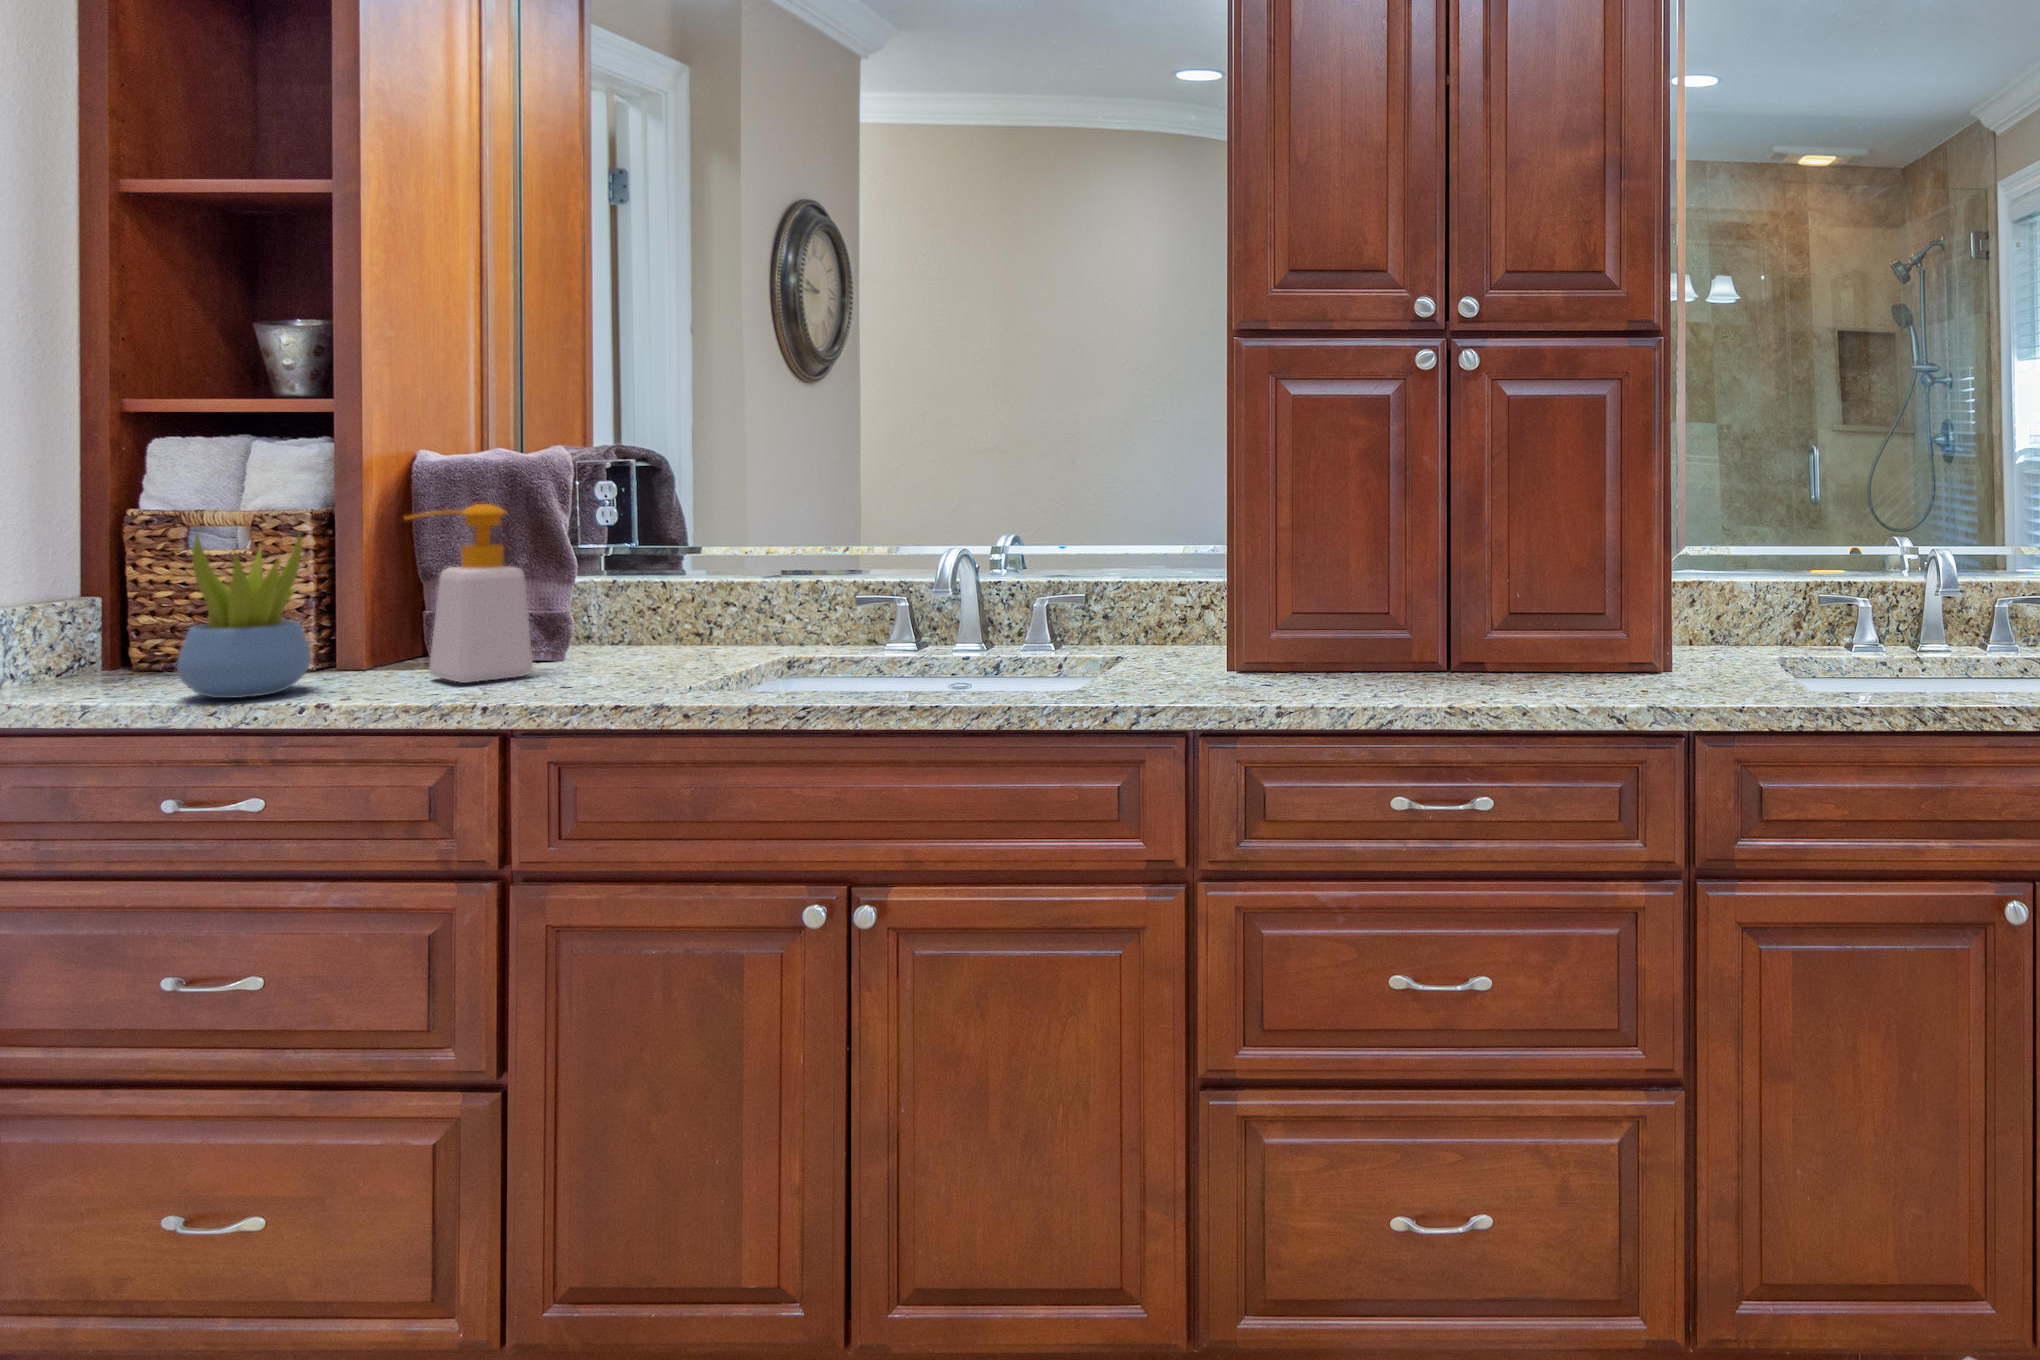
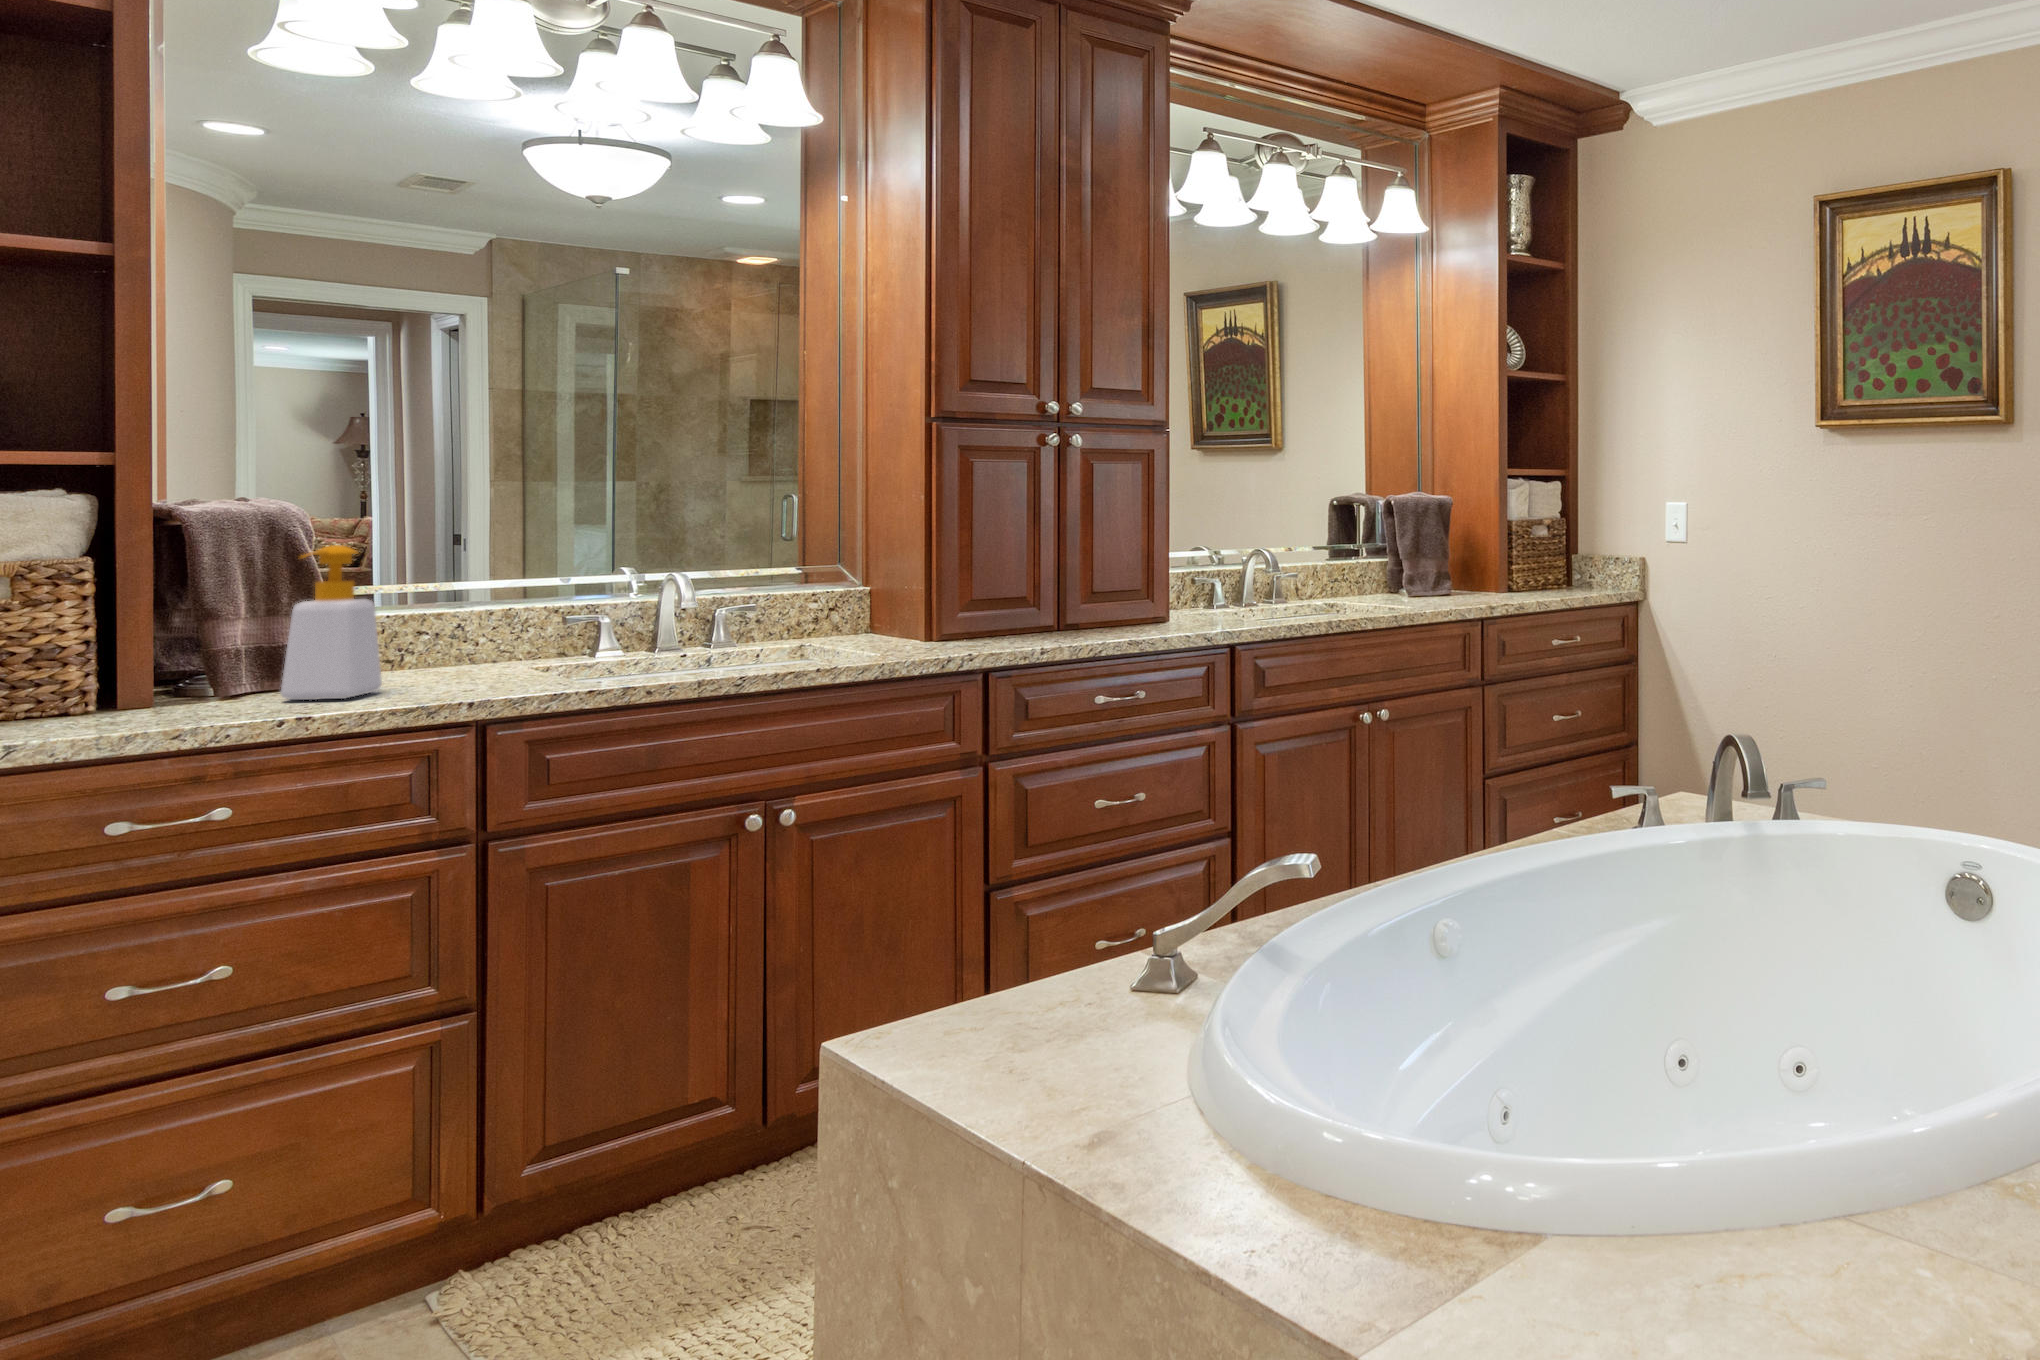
succulent plant: present [177,534,311,698] -> none [80,570,213,727]

